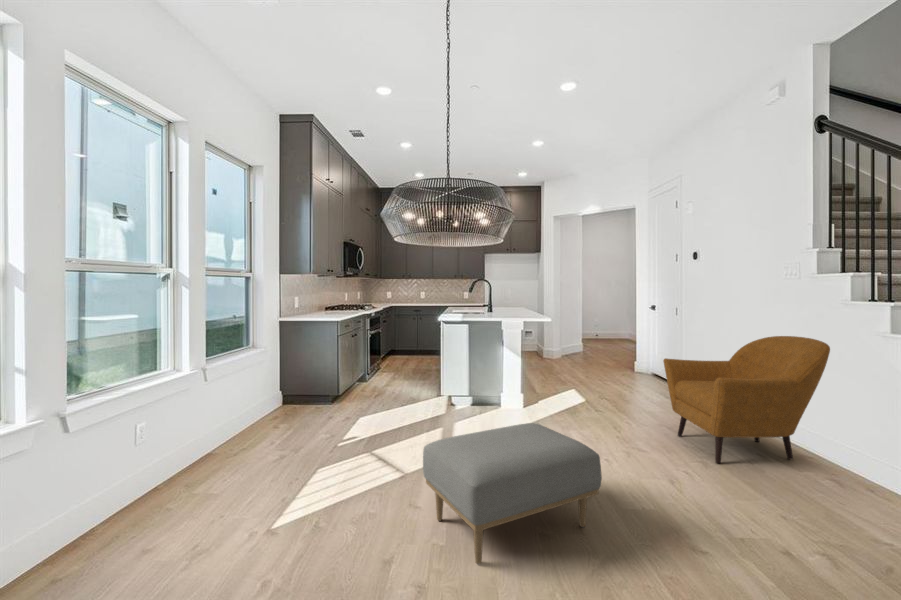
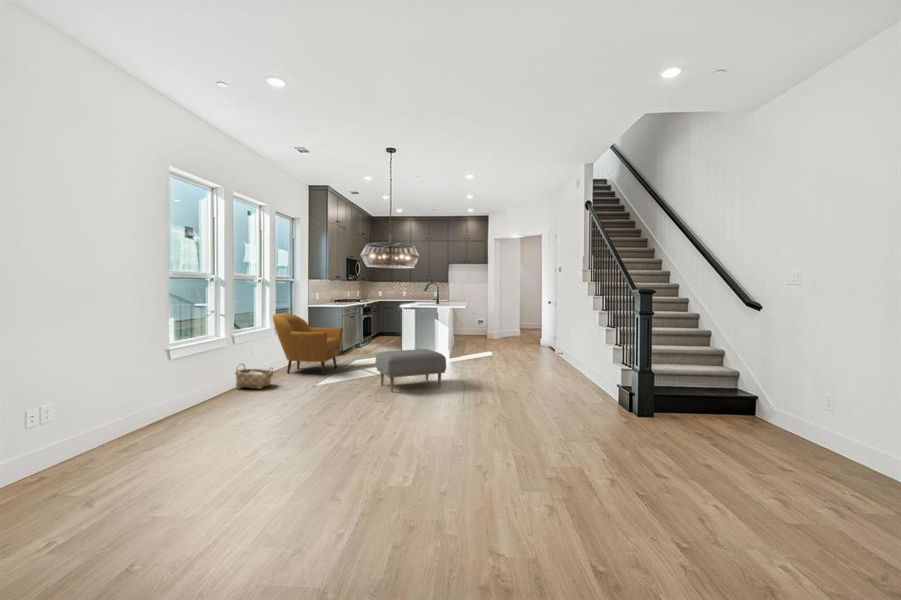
armchair: present [663,336,830,463] -> present [273,313,343,375]
woven basket: none [61,480,170,557] -> present [235,364,273,389]

